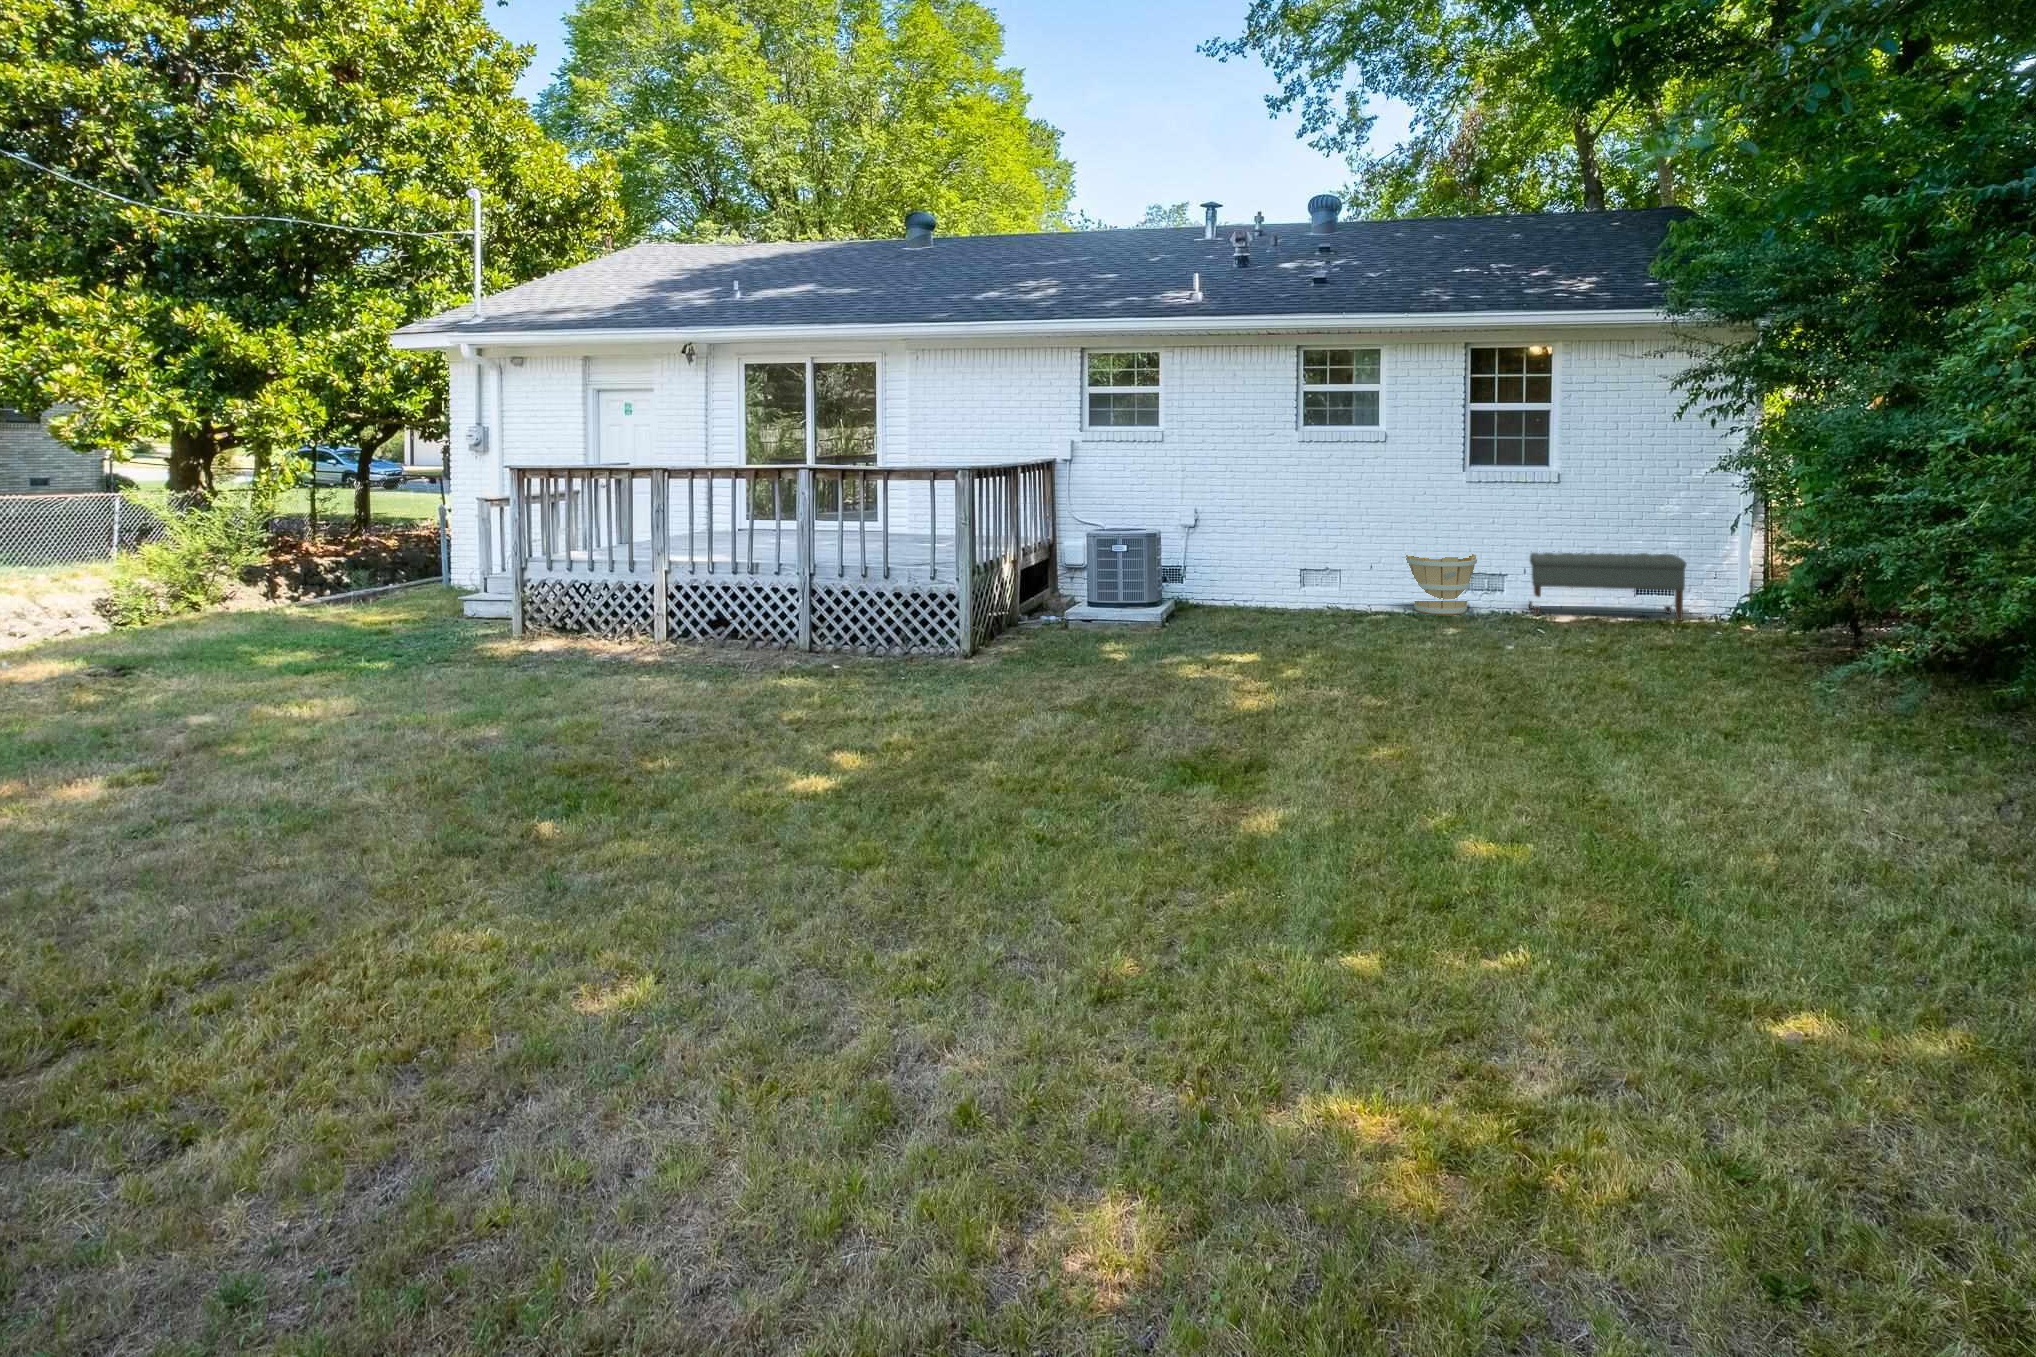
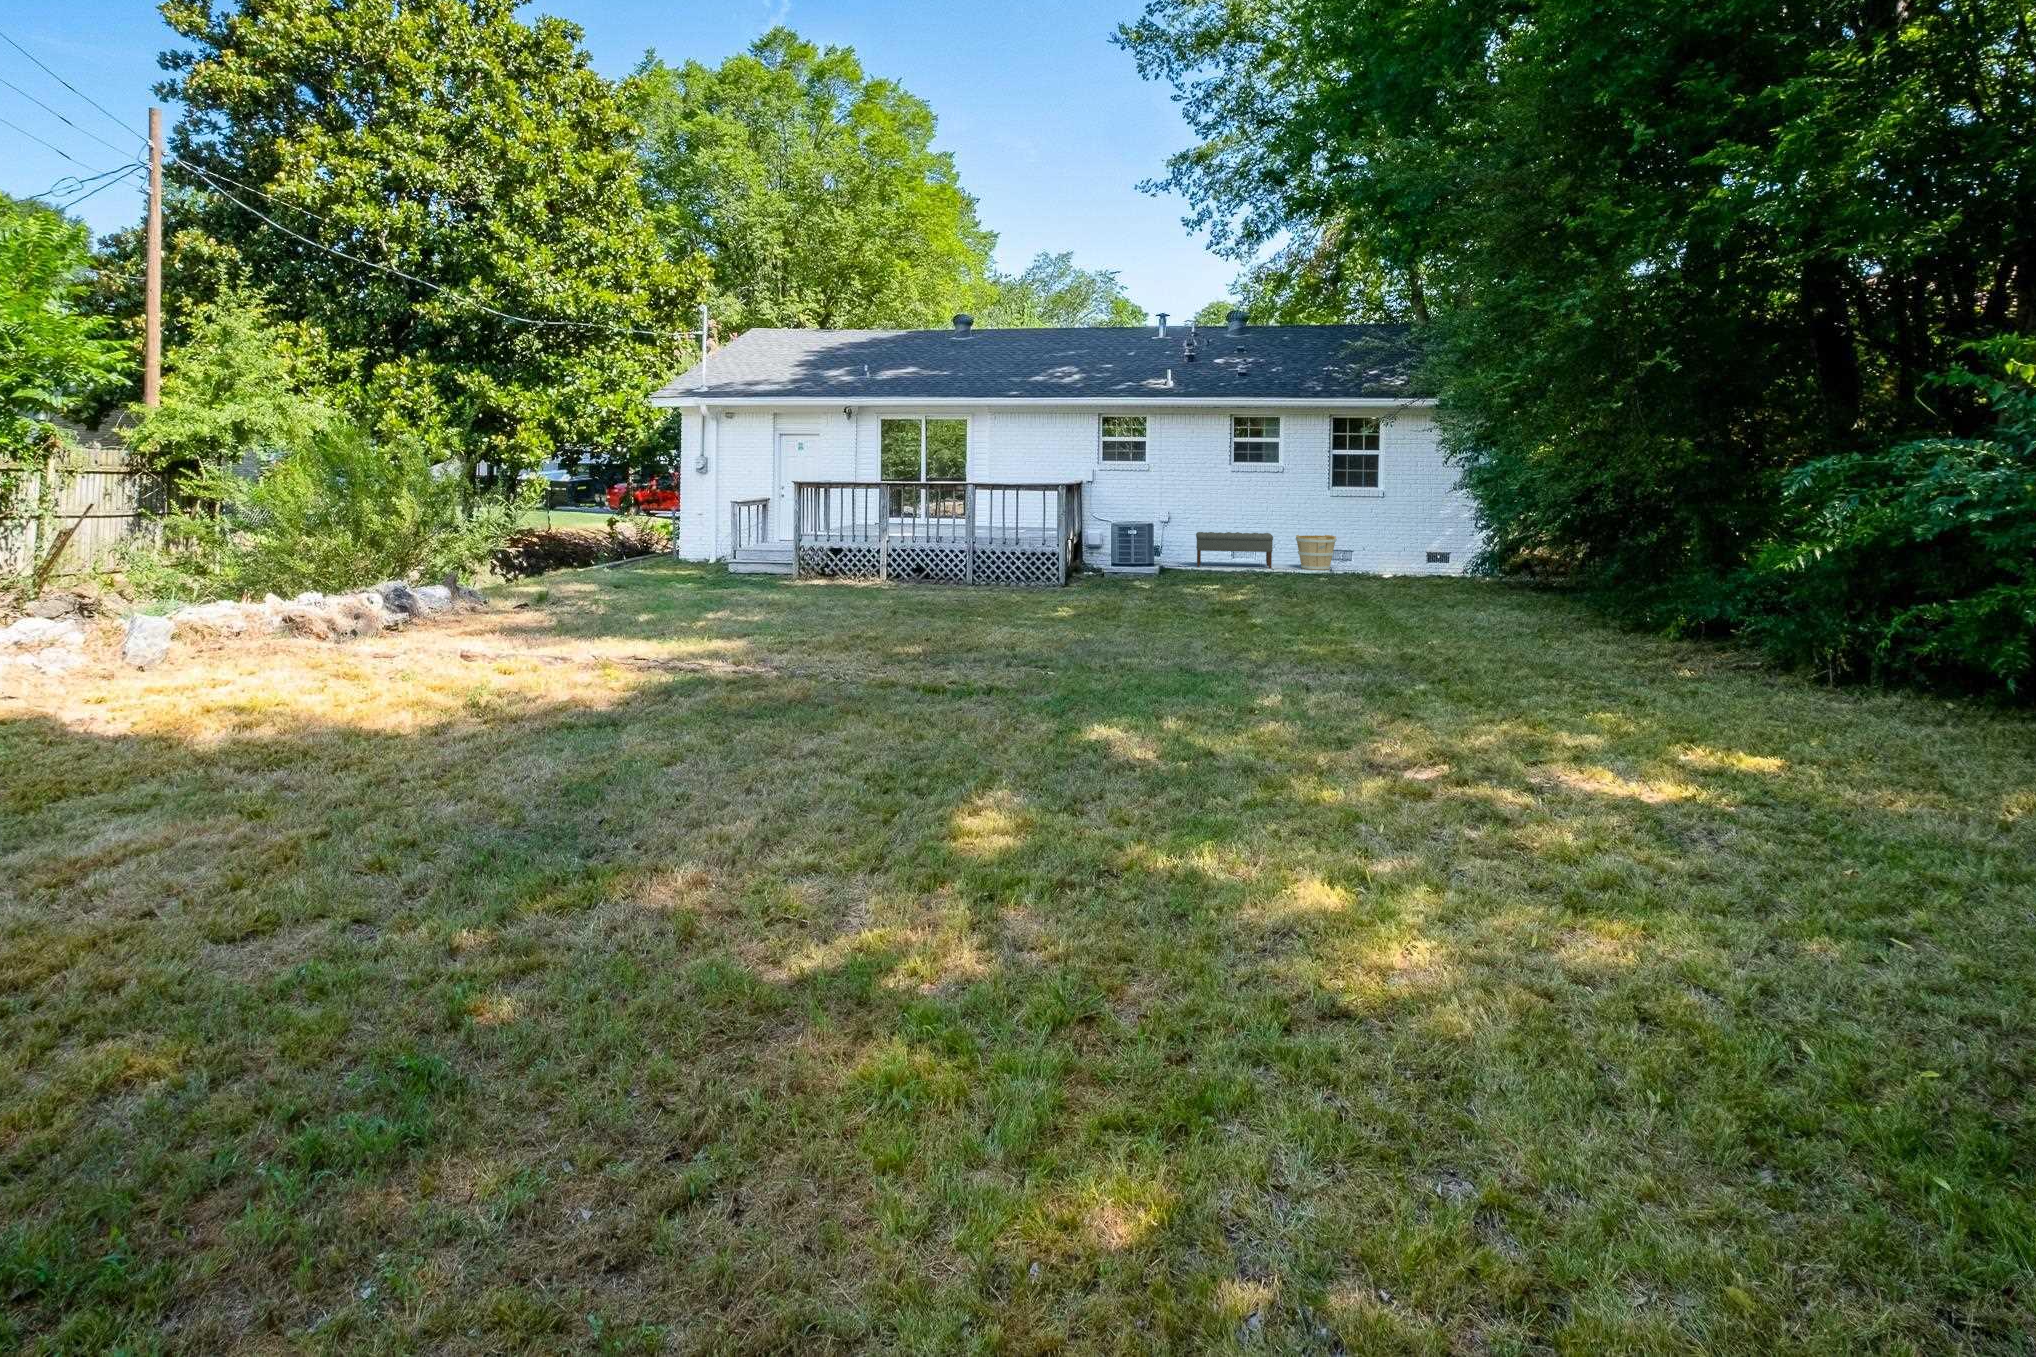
bench: present [1529,553,1687,621] -> present [1196,532,1273,568]

